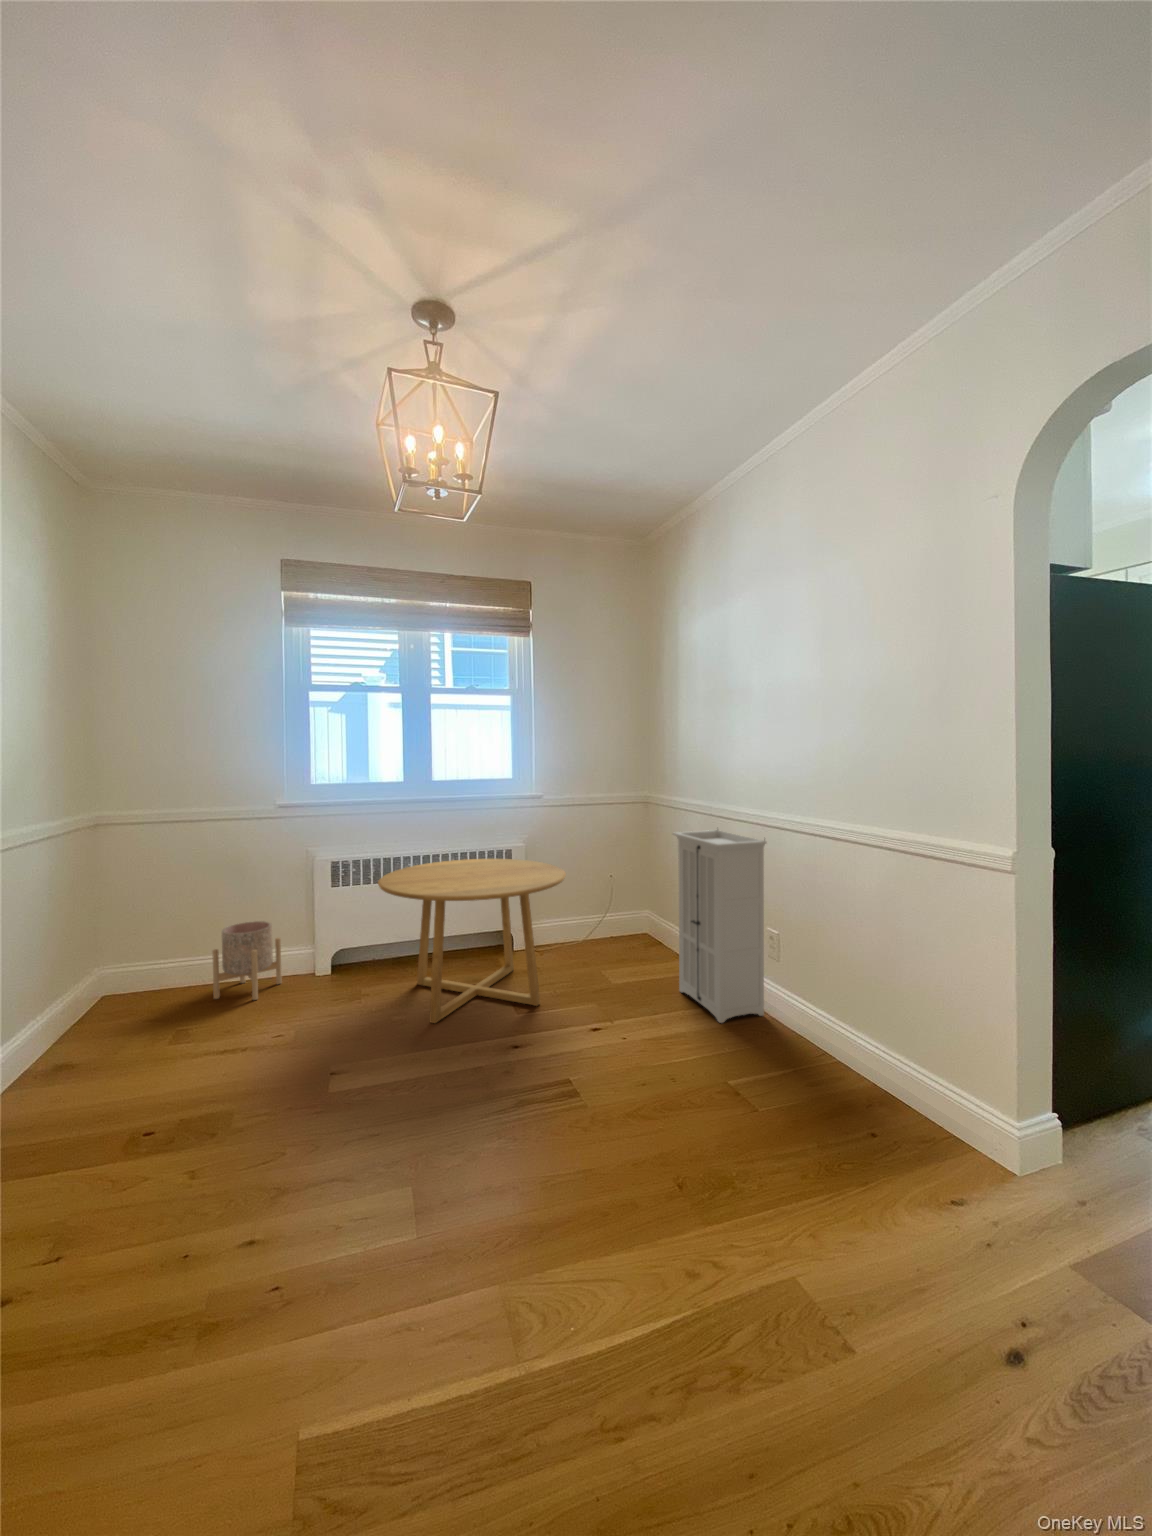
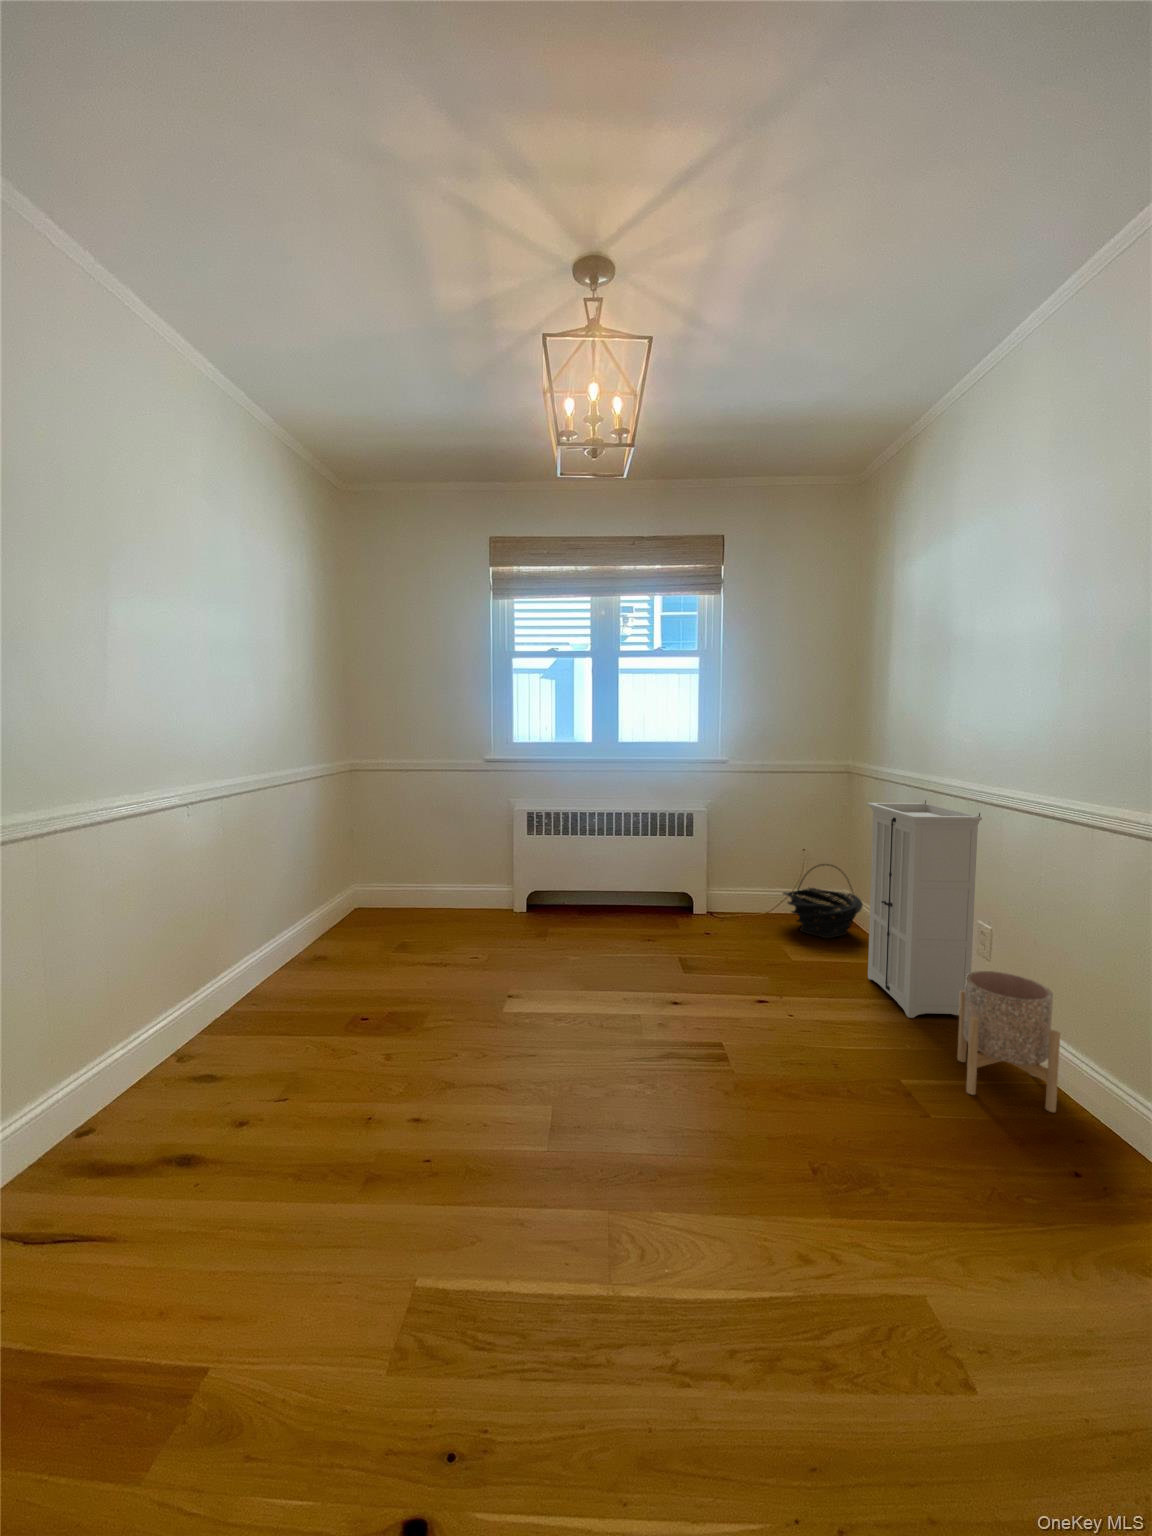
round table: present [378,859,566,1023] -> none [559,819,743,968]
basket: none [595,889,665,959] -> present [783,864,863,938]
planter: present [213,921,282,1000] -> present [957,971,1060,1113]

